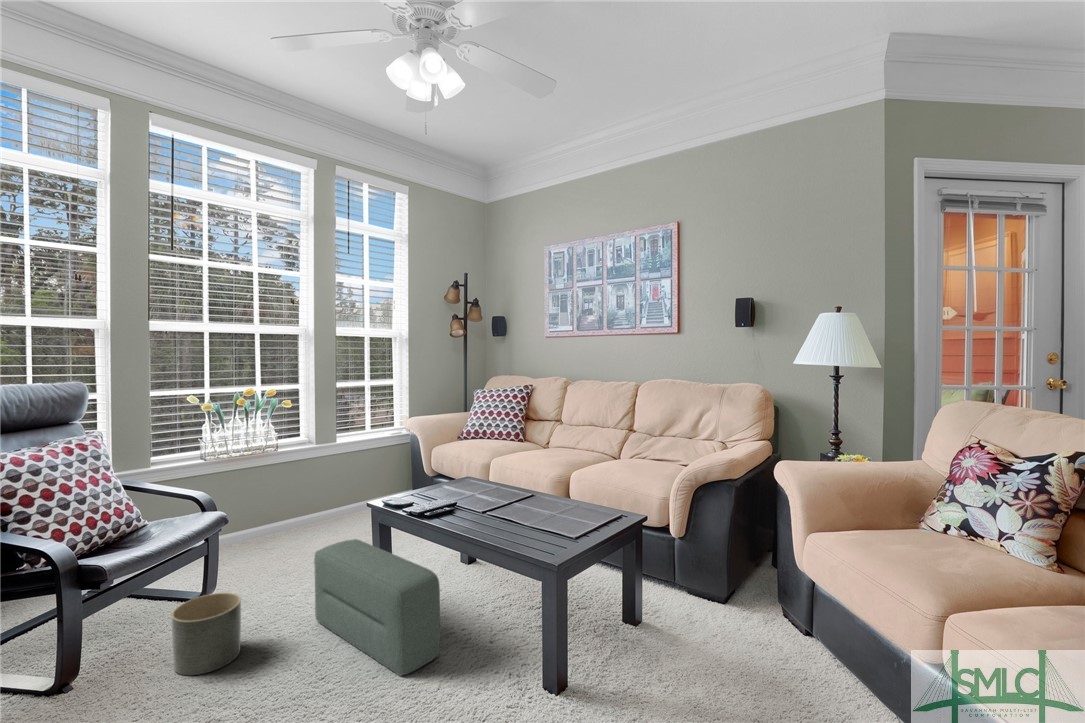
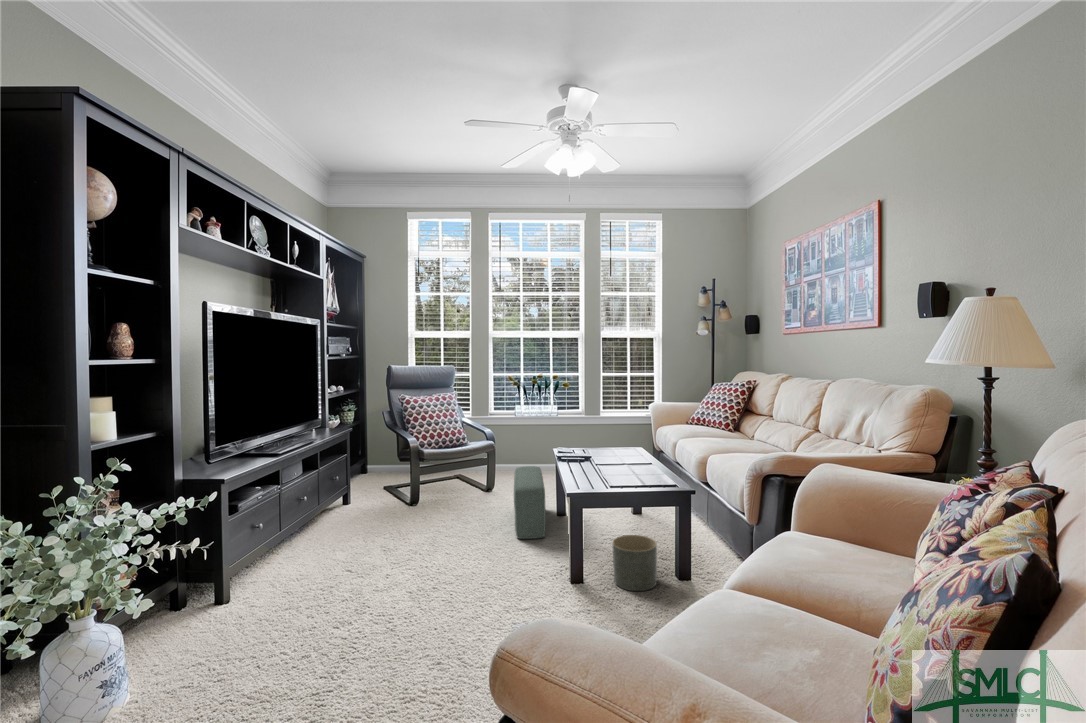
planter: present [171,593,241,676] -> present [612,535,657,591]

